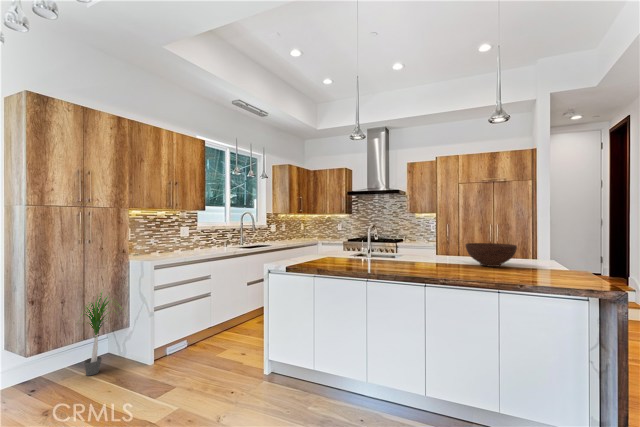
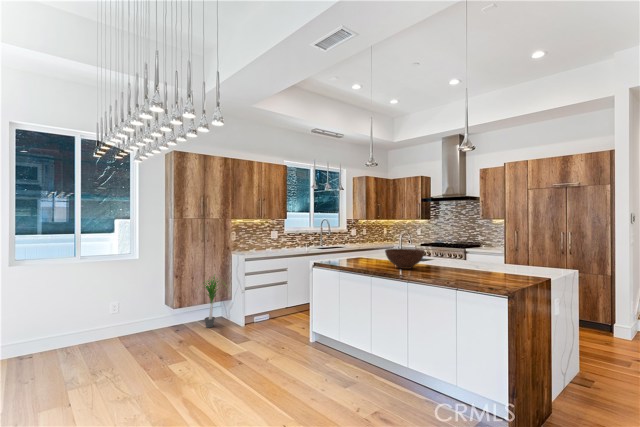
fruit bowl: present [466,243,517,267] -> present [385,249,424,269]

